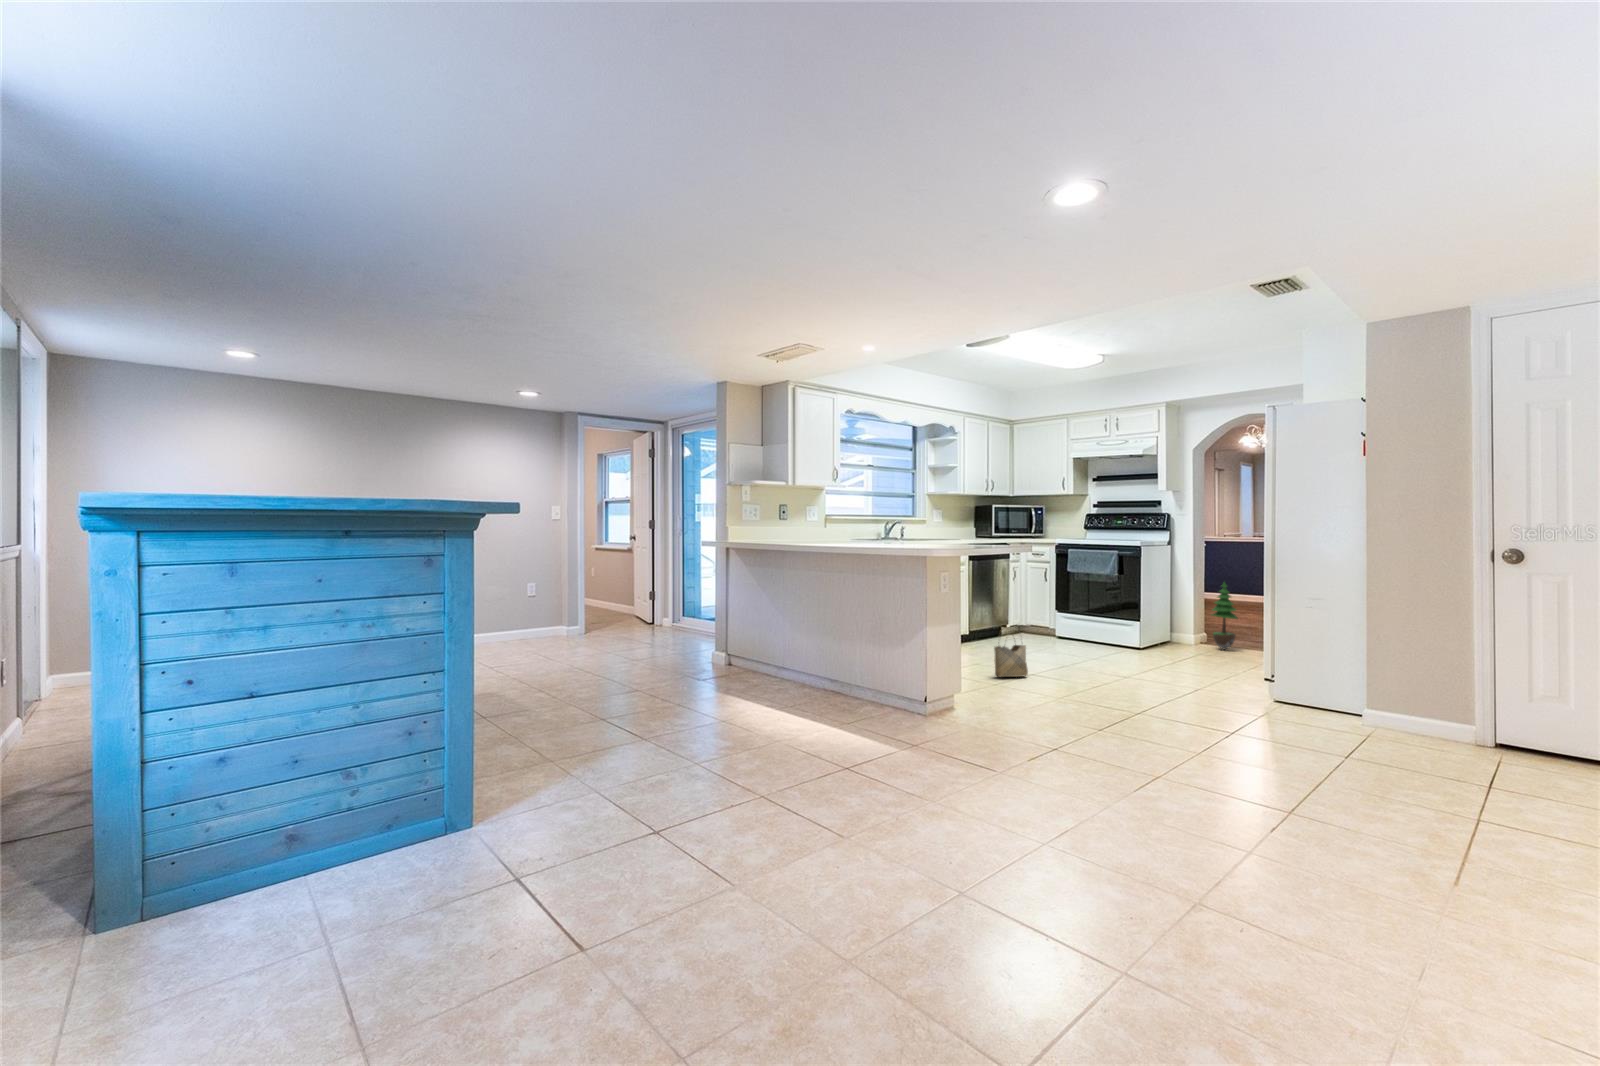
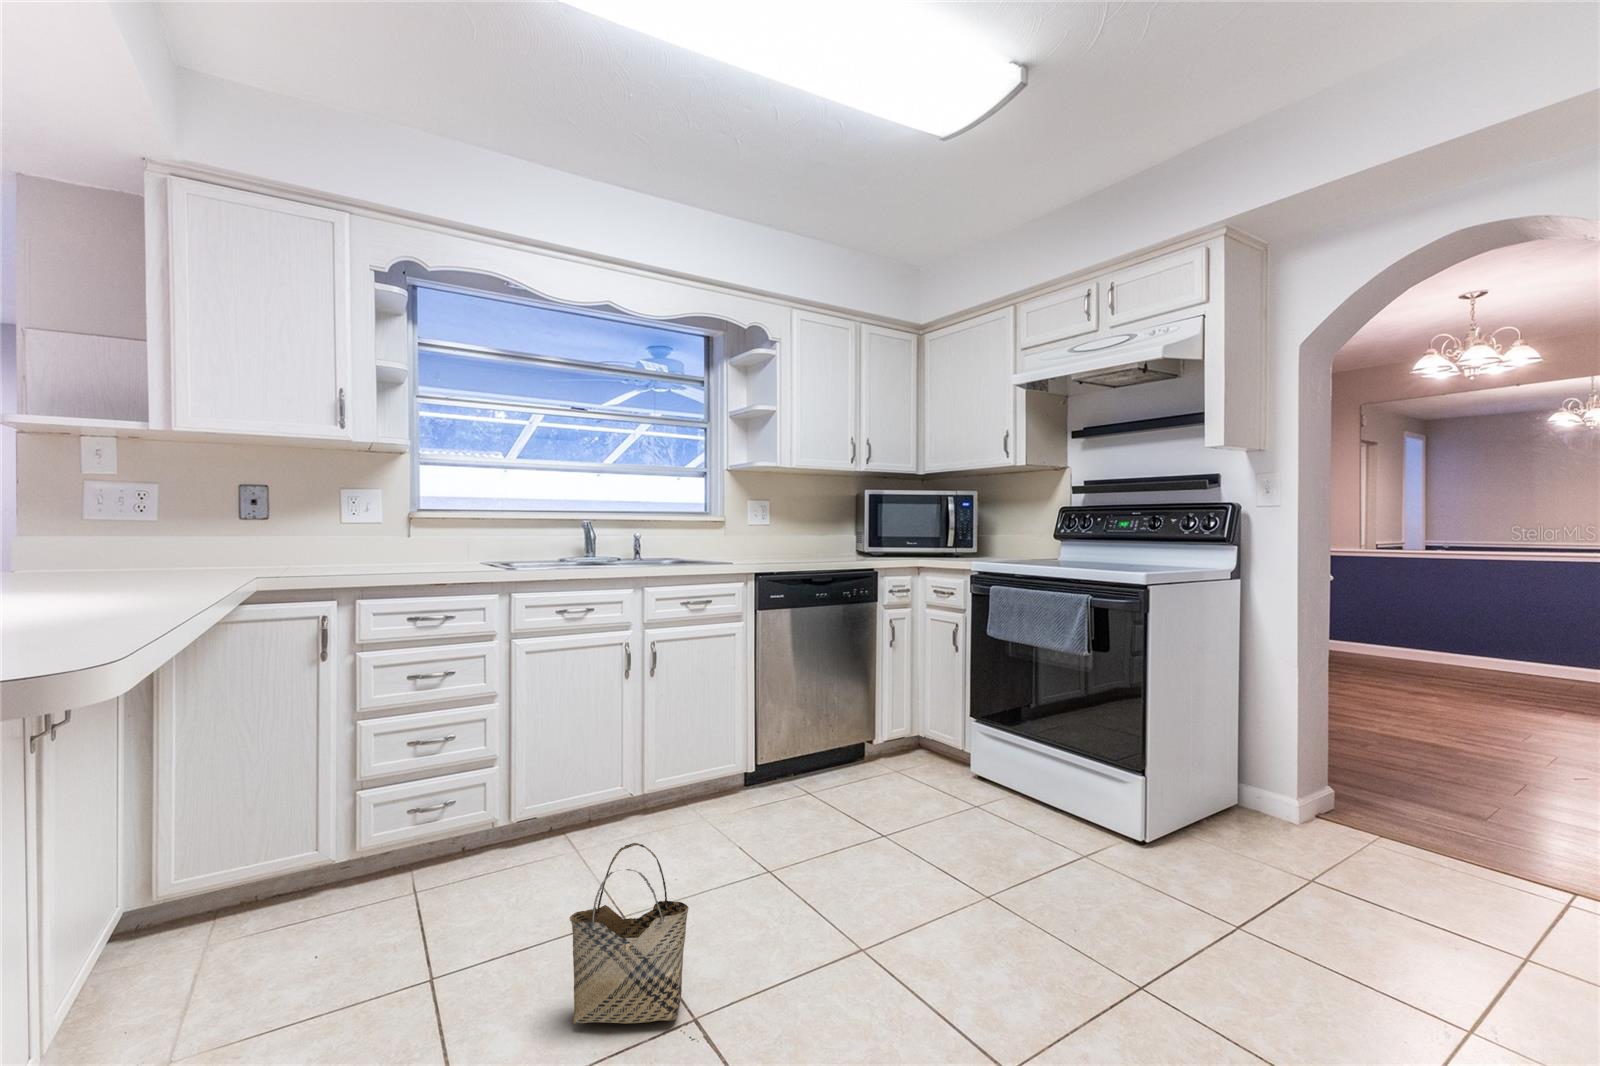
potted tree: present [1212,582,1238,650] -> none [1340,680,1426,865]

